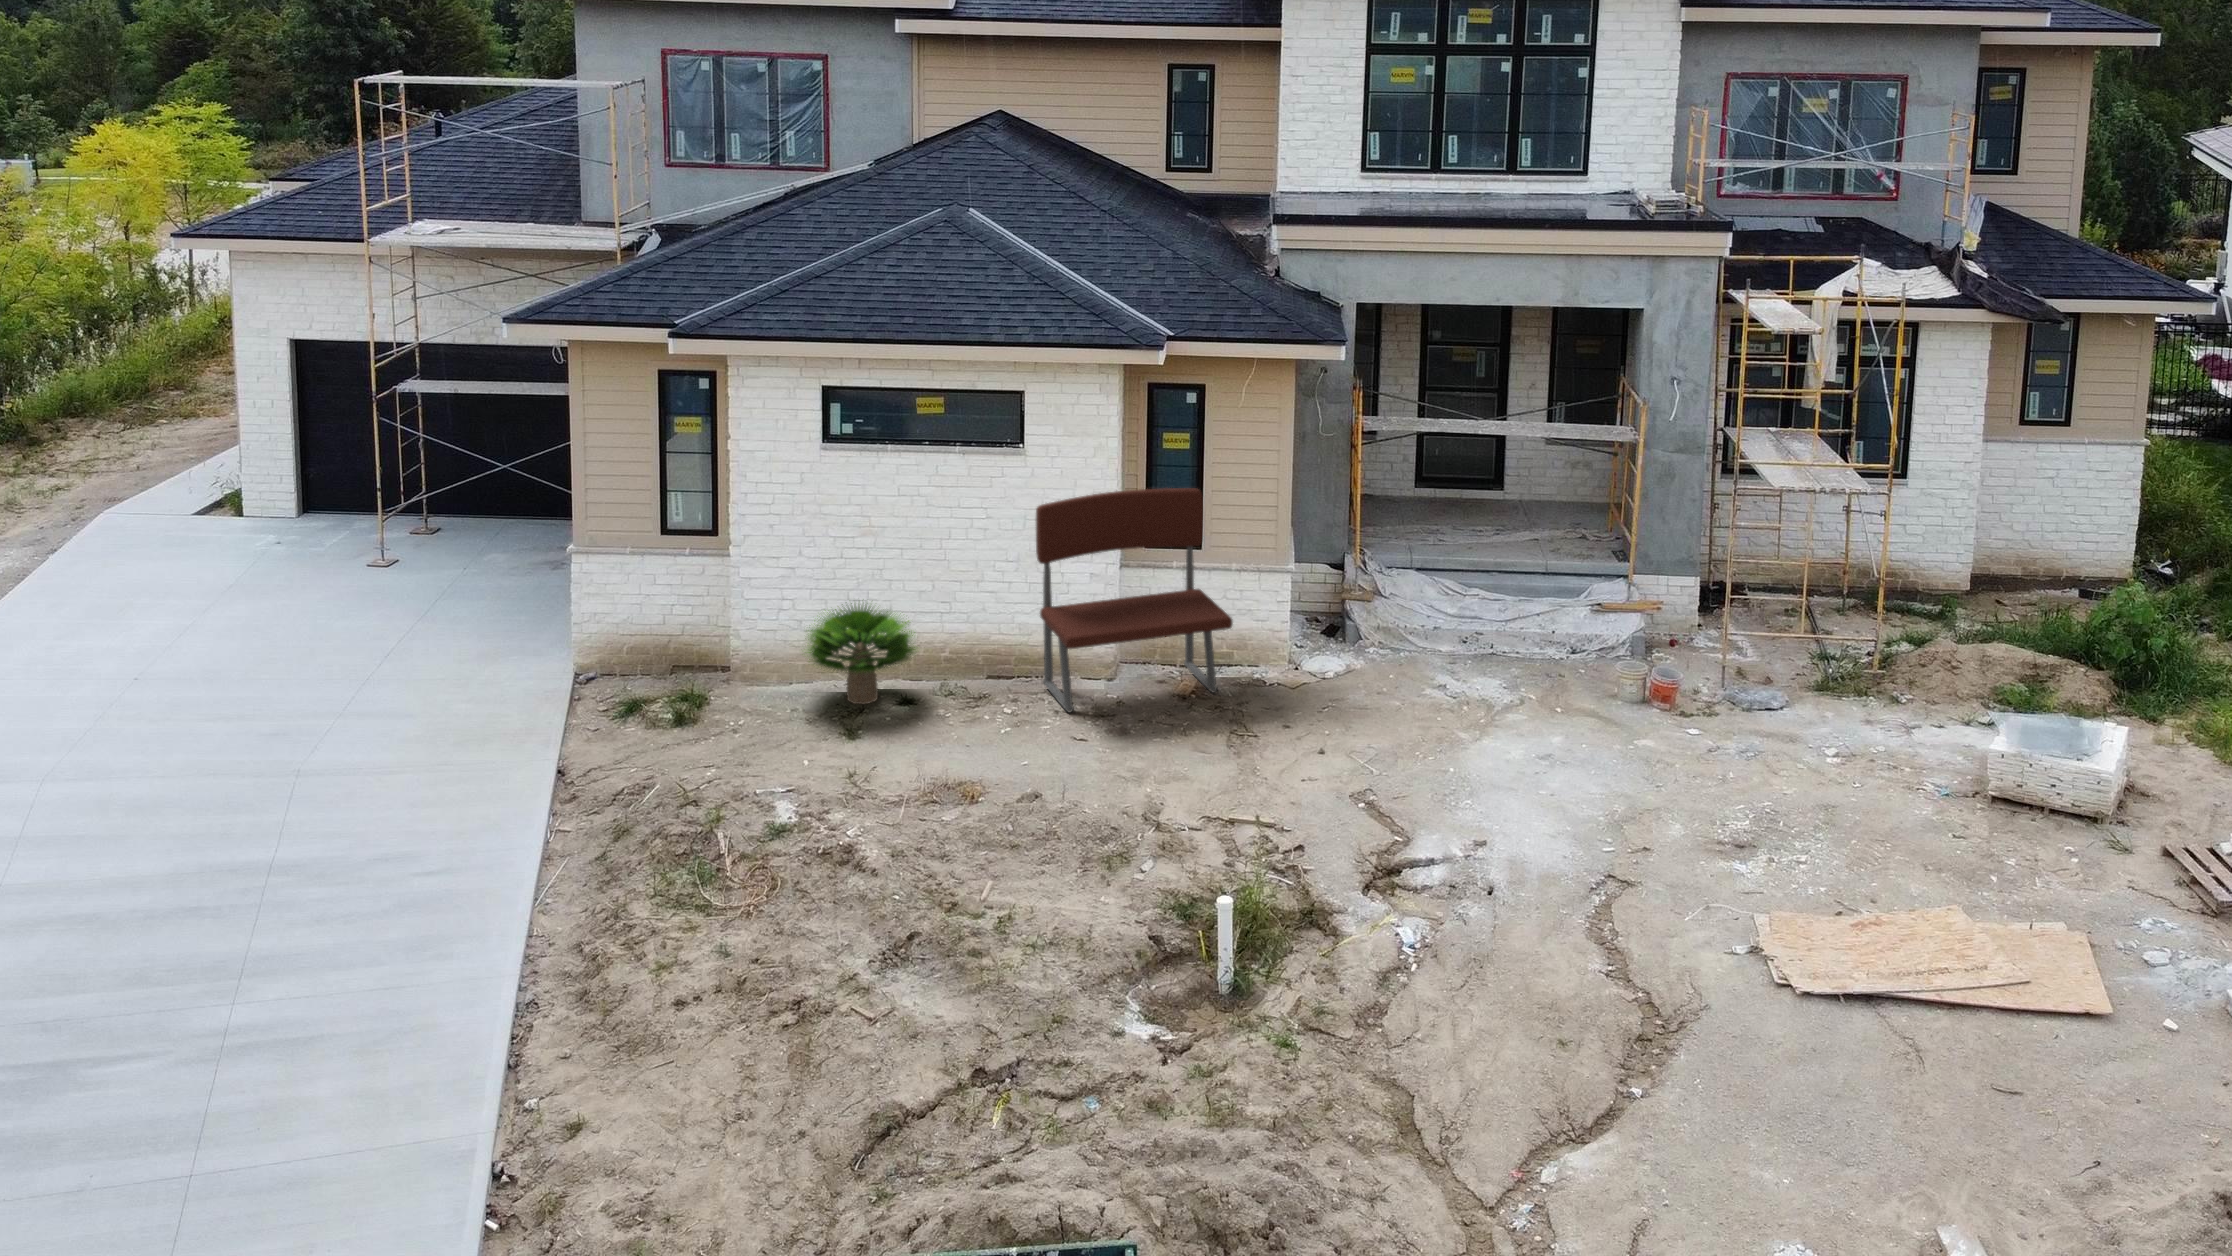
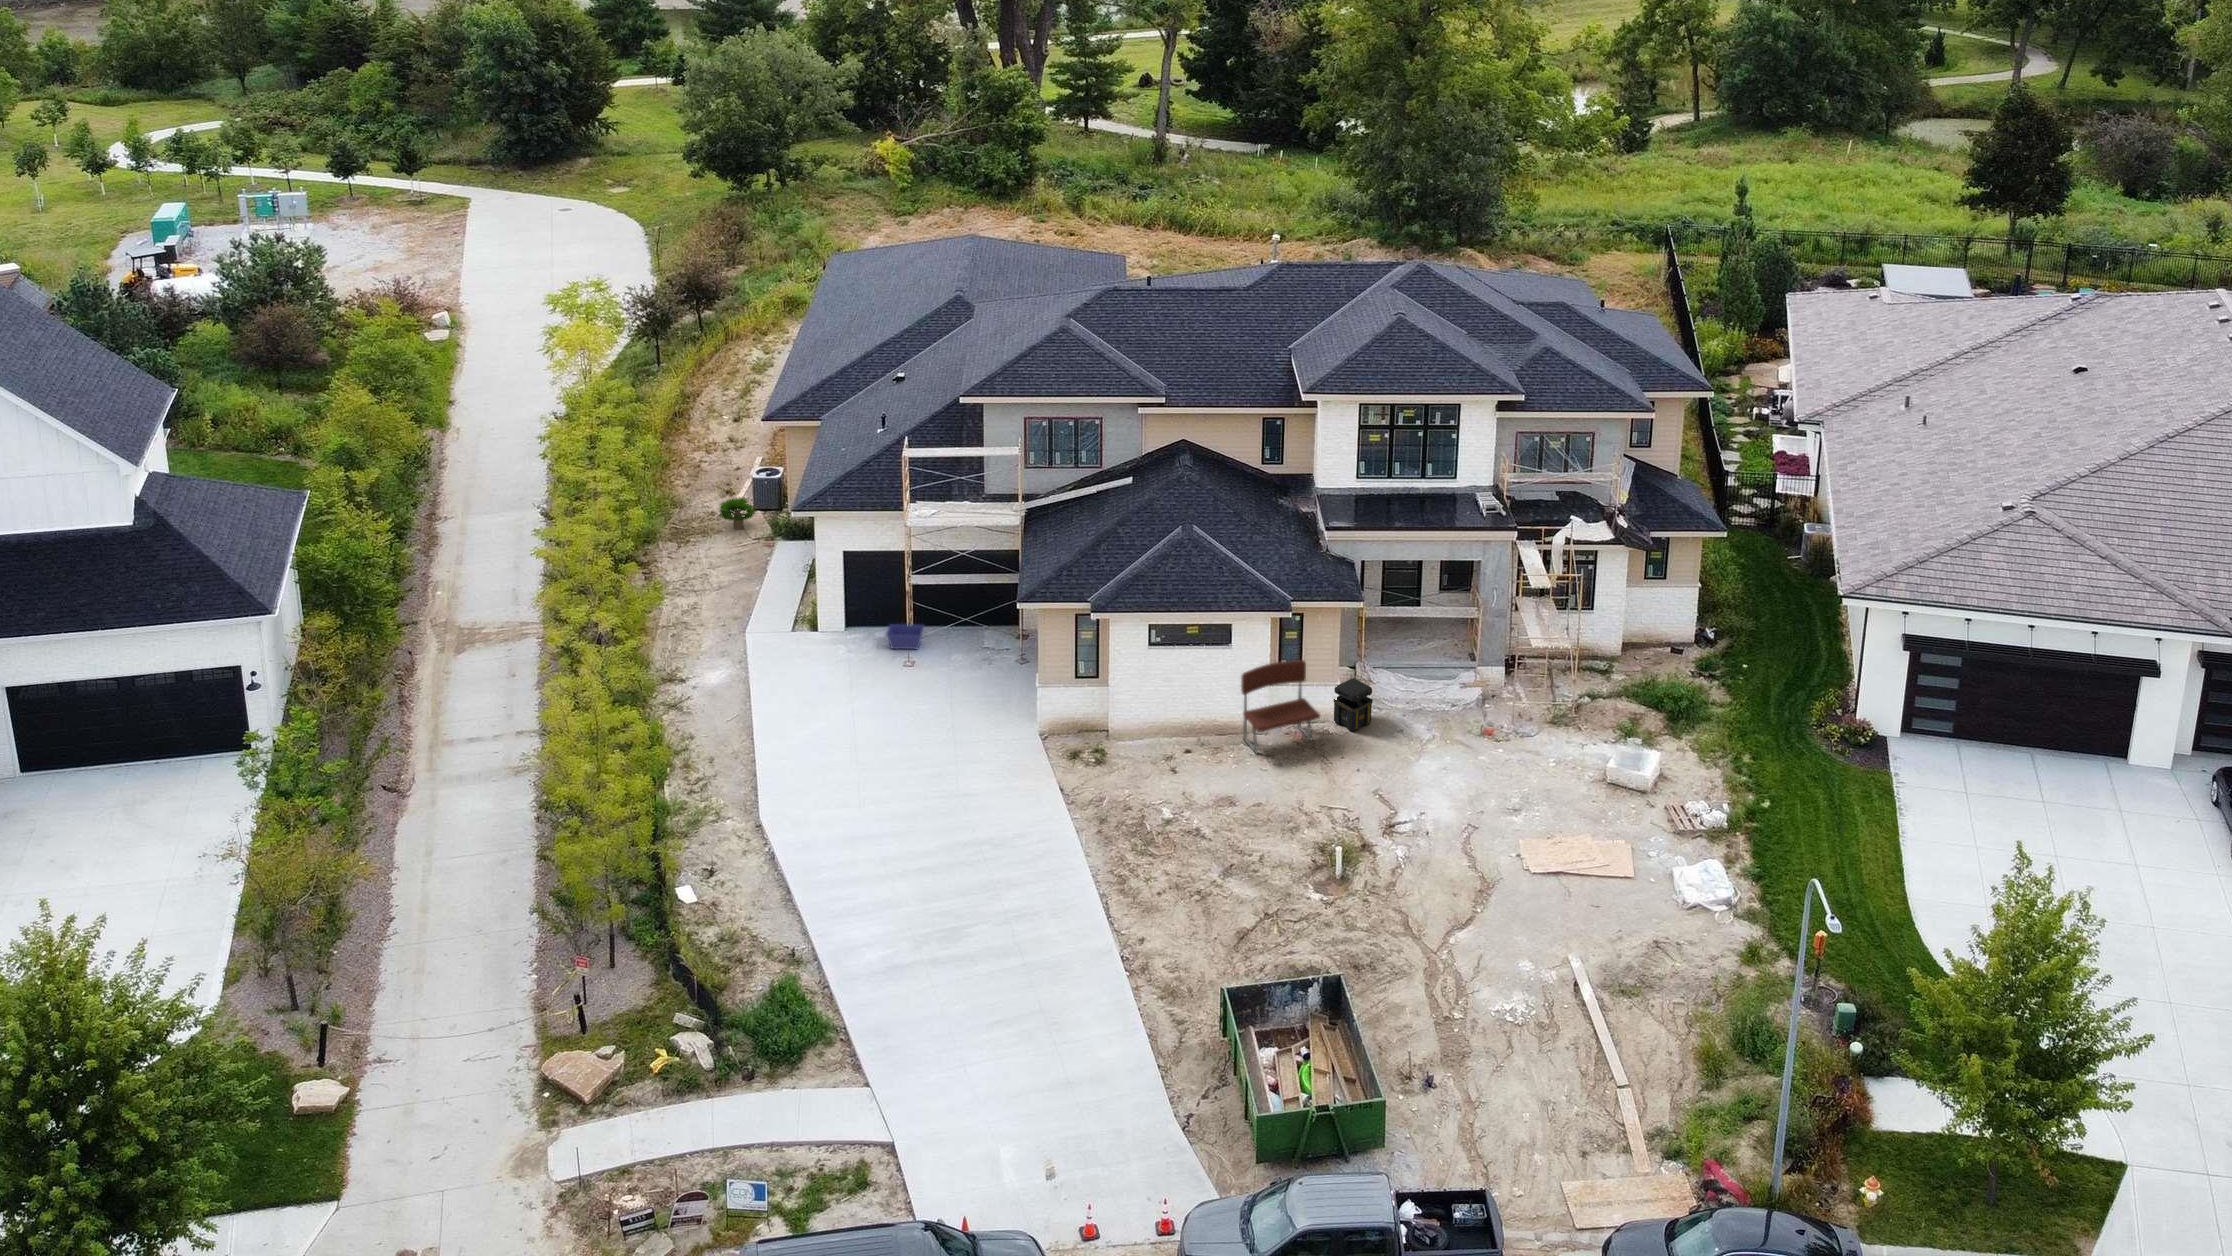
storage bin: none [306,471,401,523] -> present [886,624,924,649]
toolbox: none [1275,554,1373,678] -> present [1334,679,1373,731]
potted plant: present [807,603,916,704] -> present [719,497,756,530]

